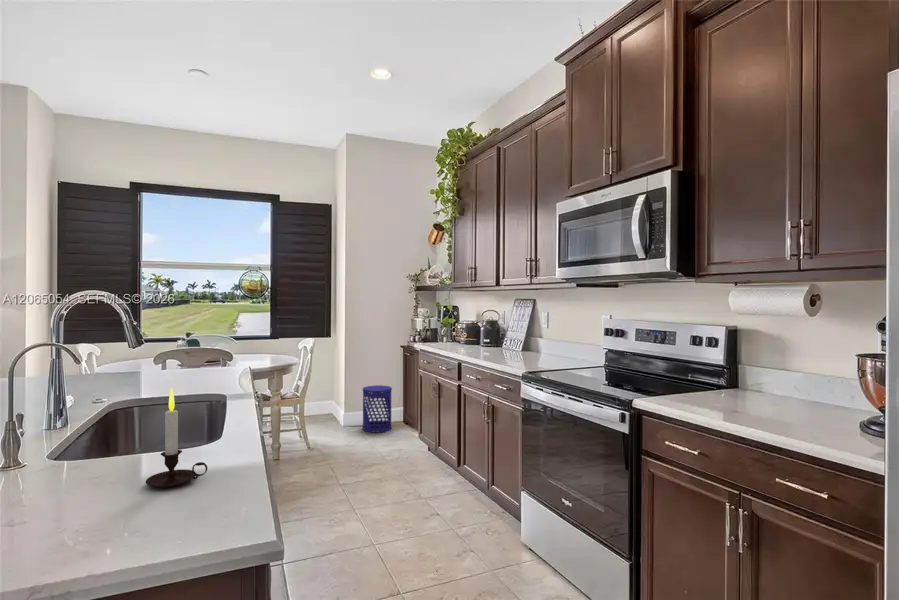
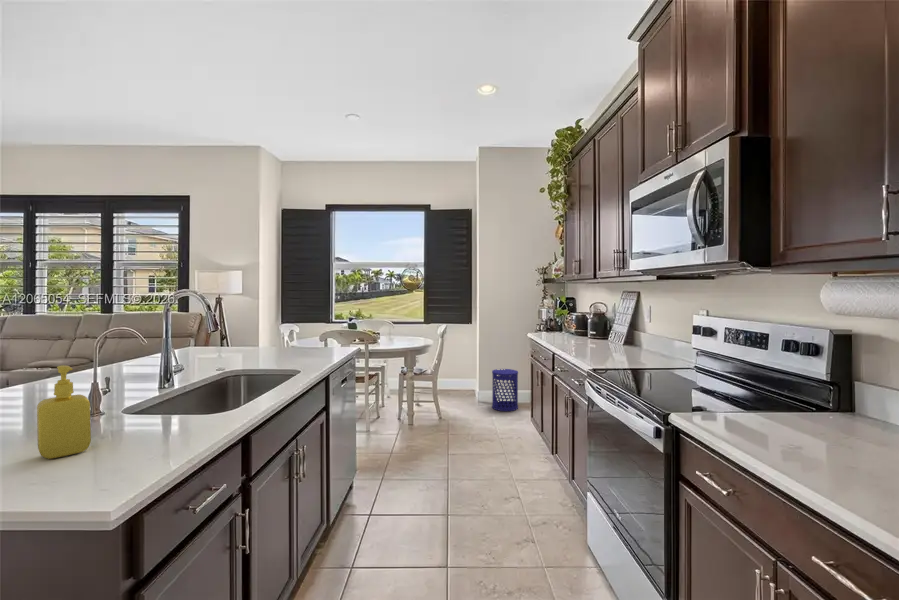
candle: present [146,388,207,488] -> none [121,367,165,445]
soap dispenser: none [44,390,117,517] -> present [37,365,91,459]

